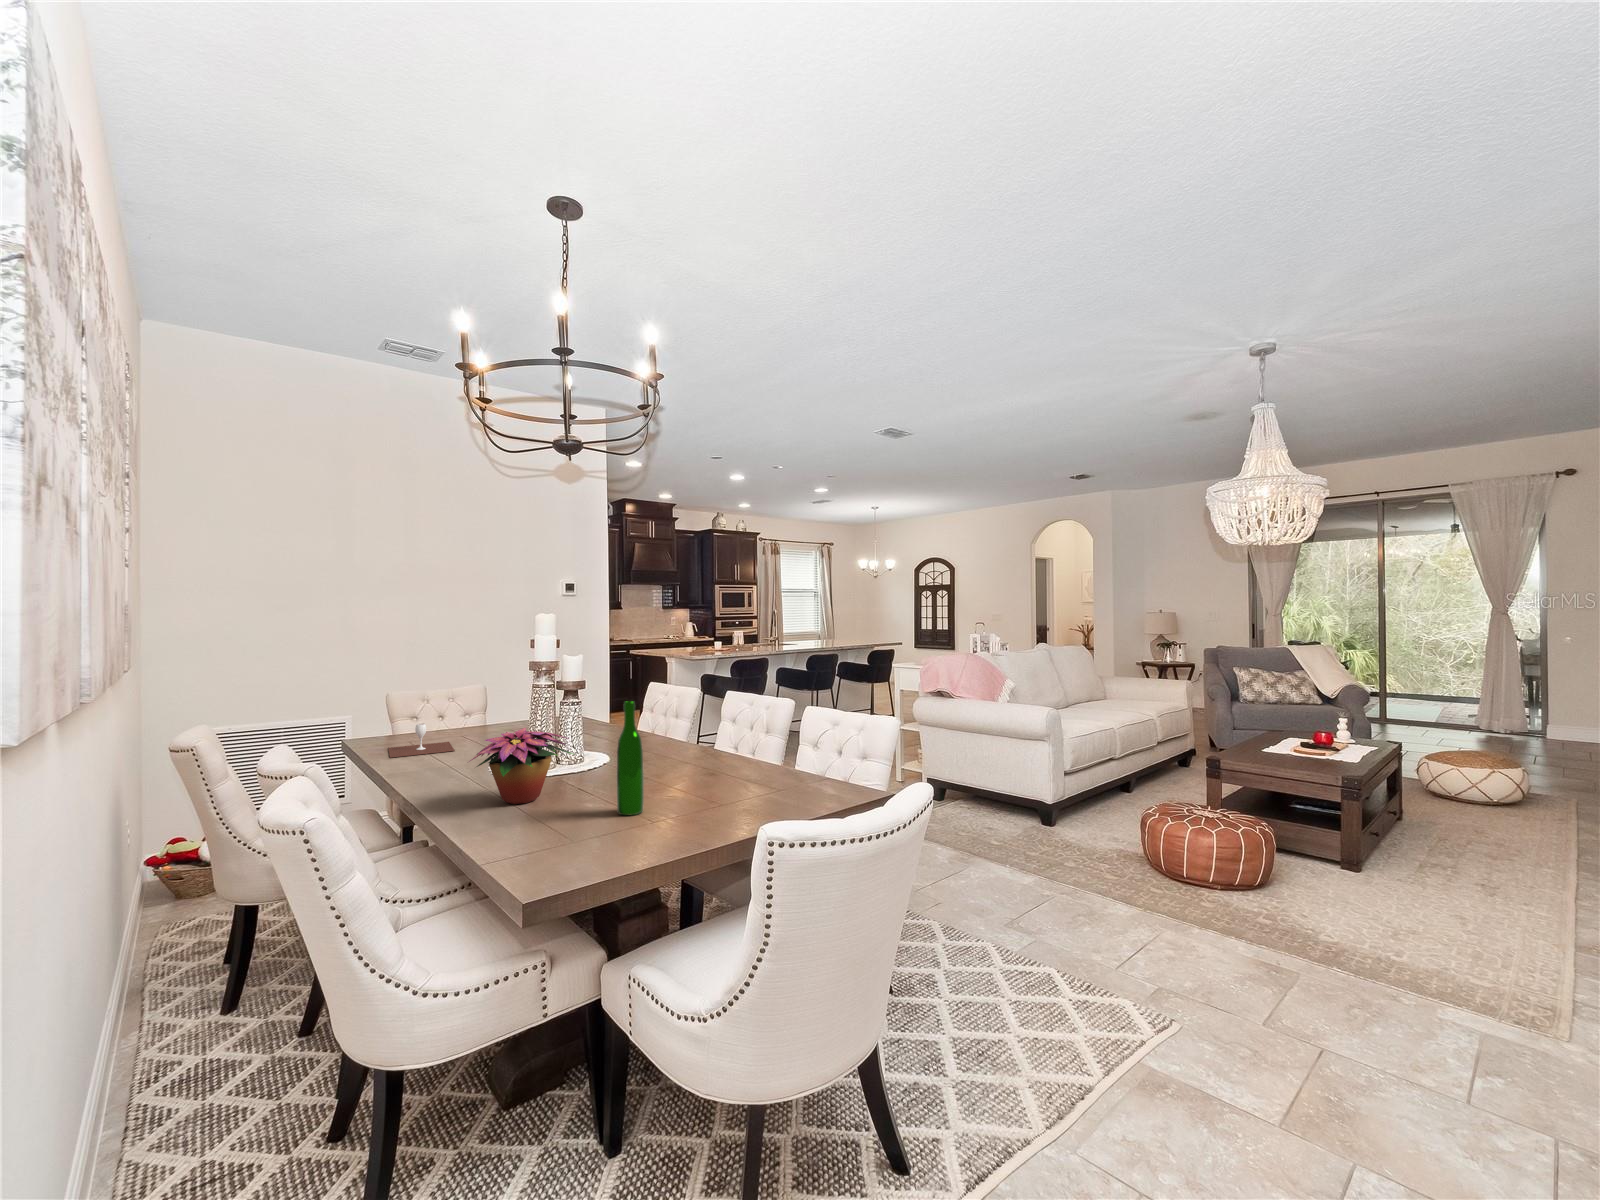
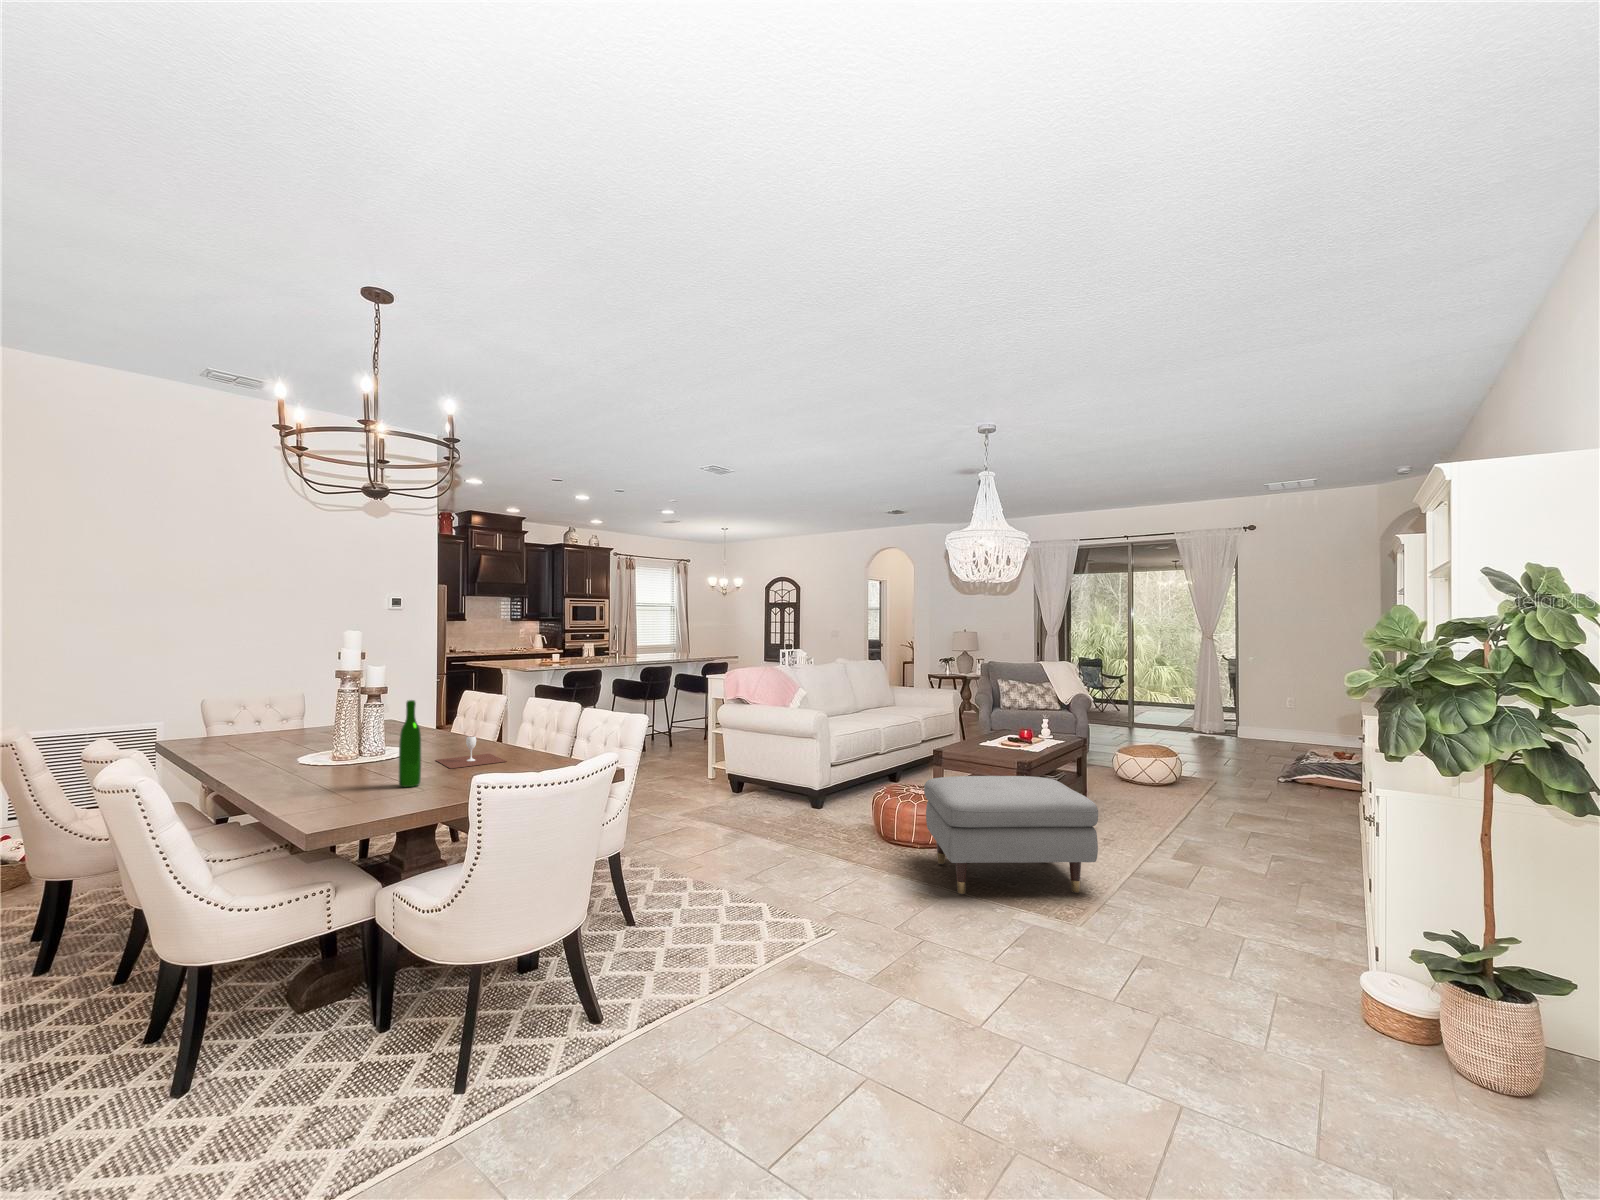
wine glass: present [388,724,455,758] -> present [436,736,507,768]
flower arrangement: present [469,728,573,804] -> none [269,722,372,783]
ottoman: none [1233,798,1544,974] -> present [924,776,1098,894]

